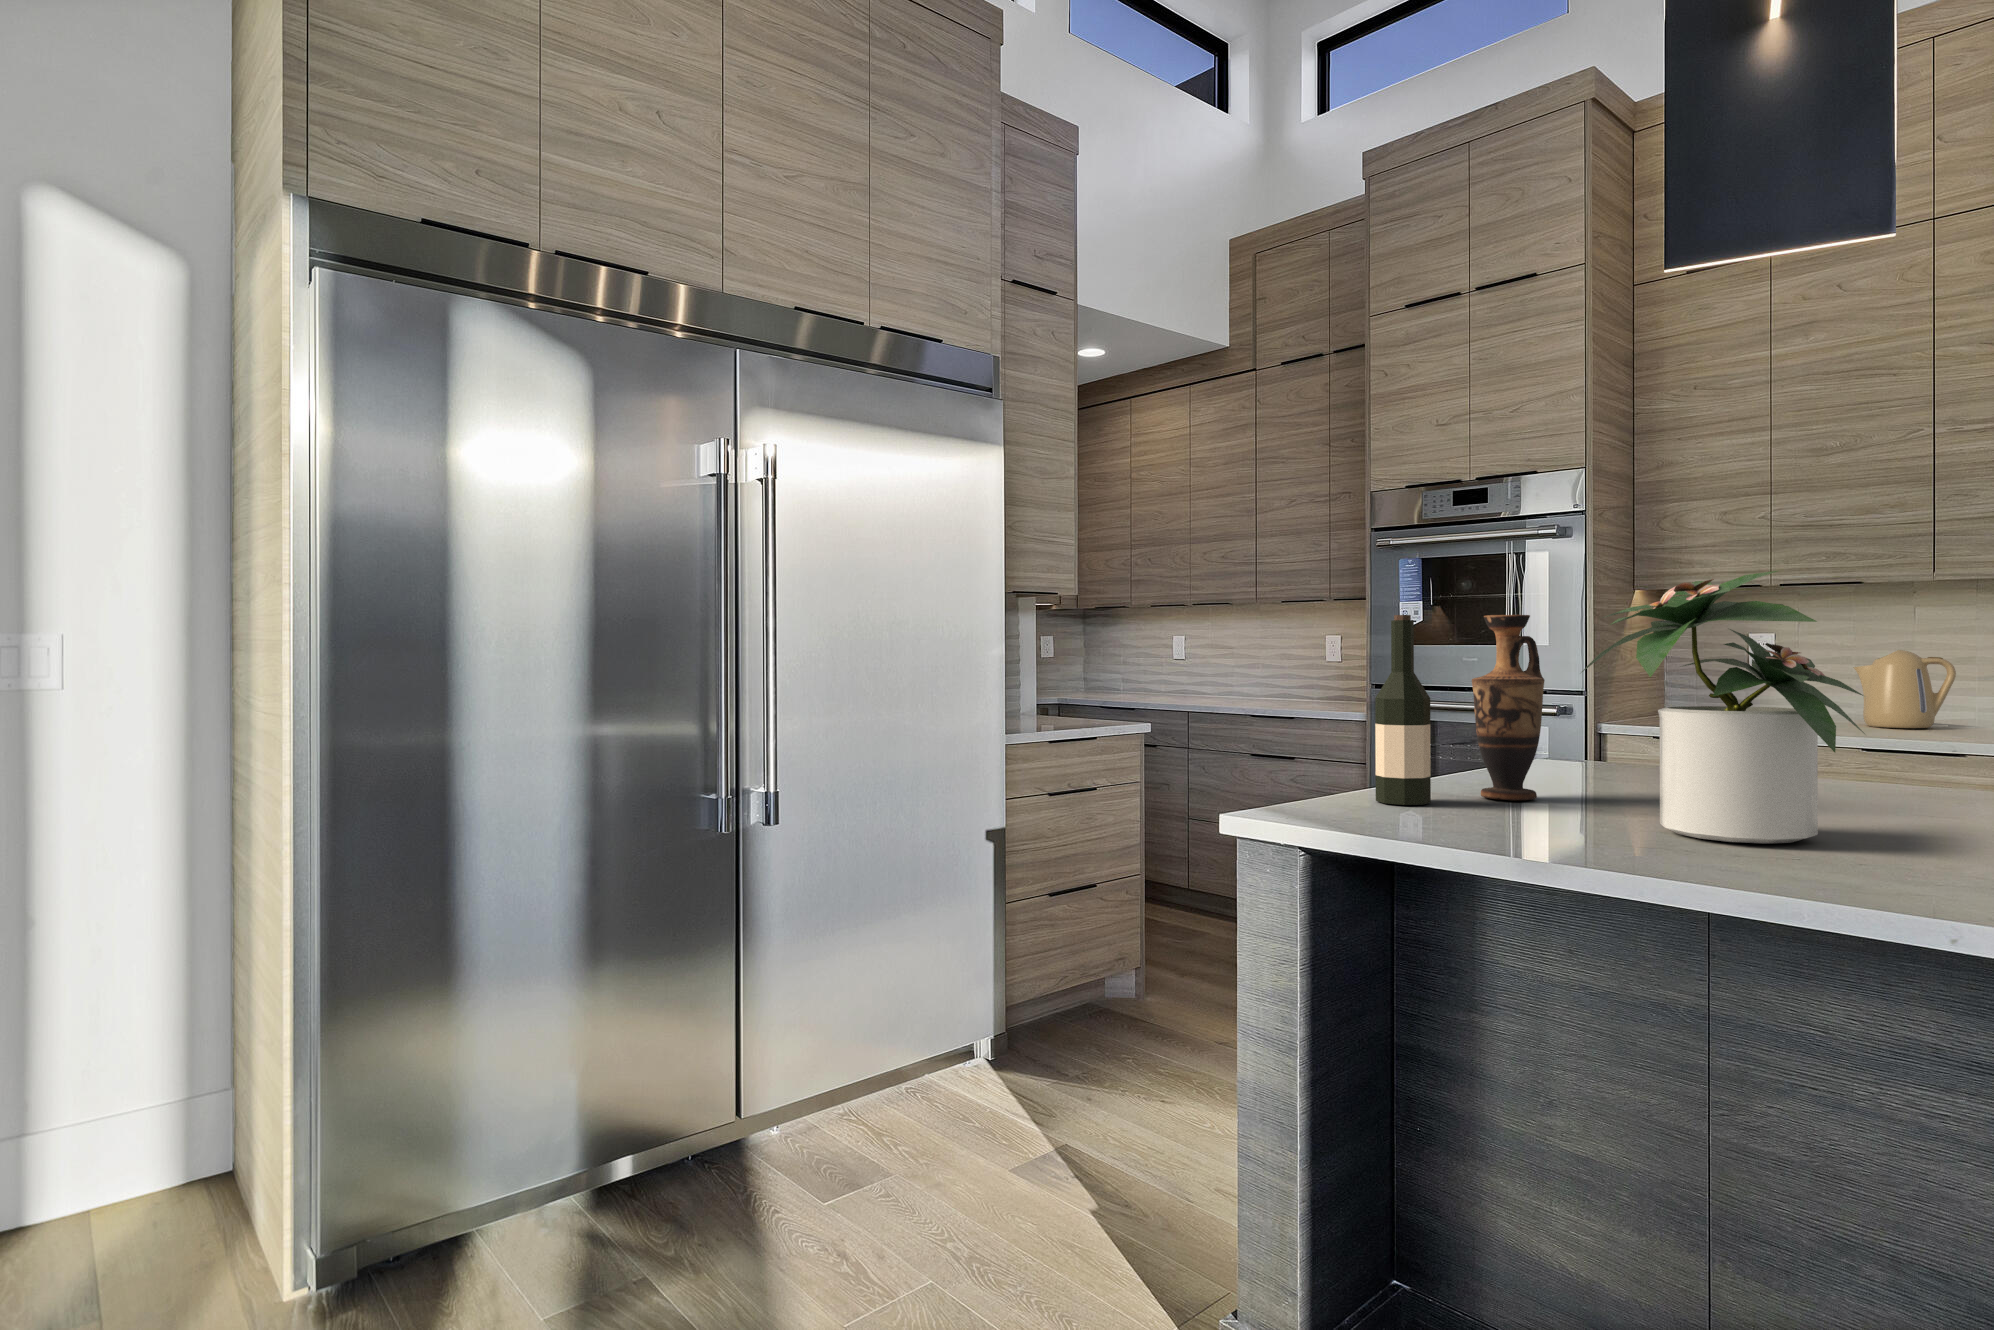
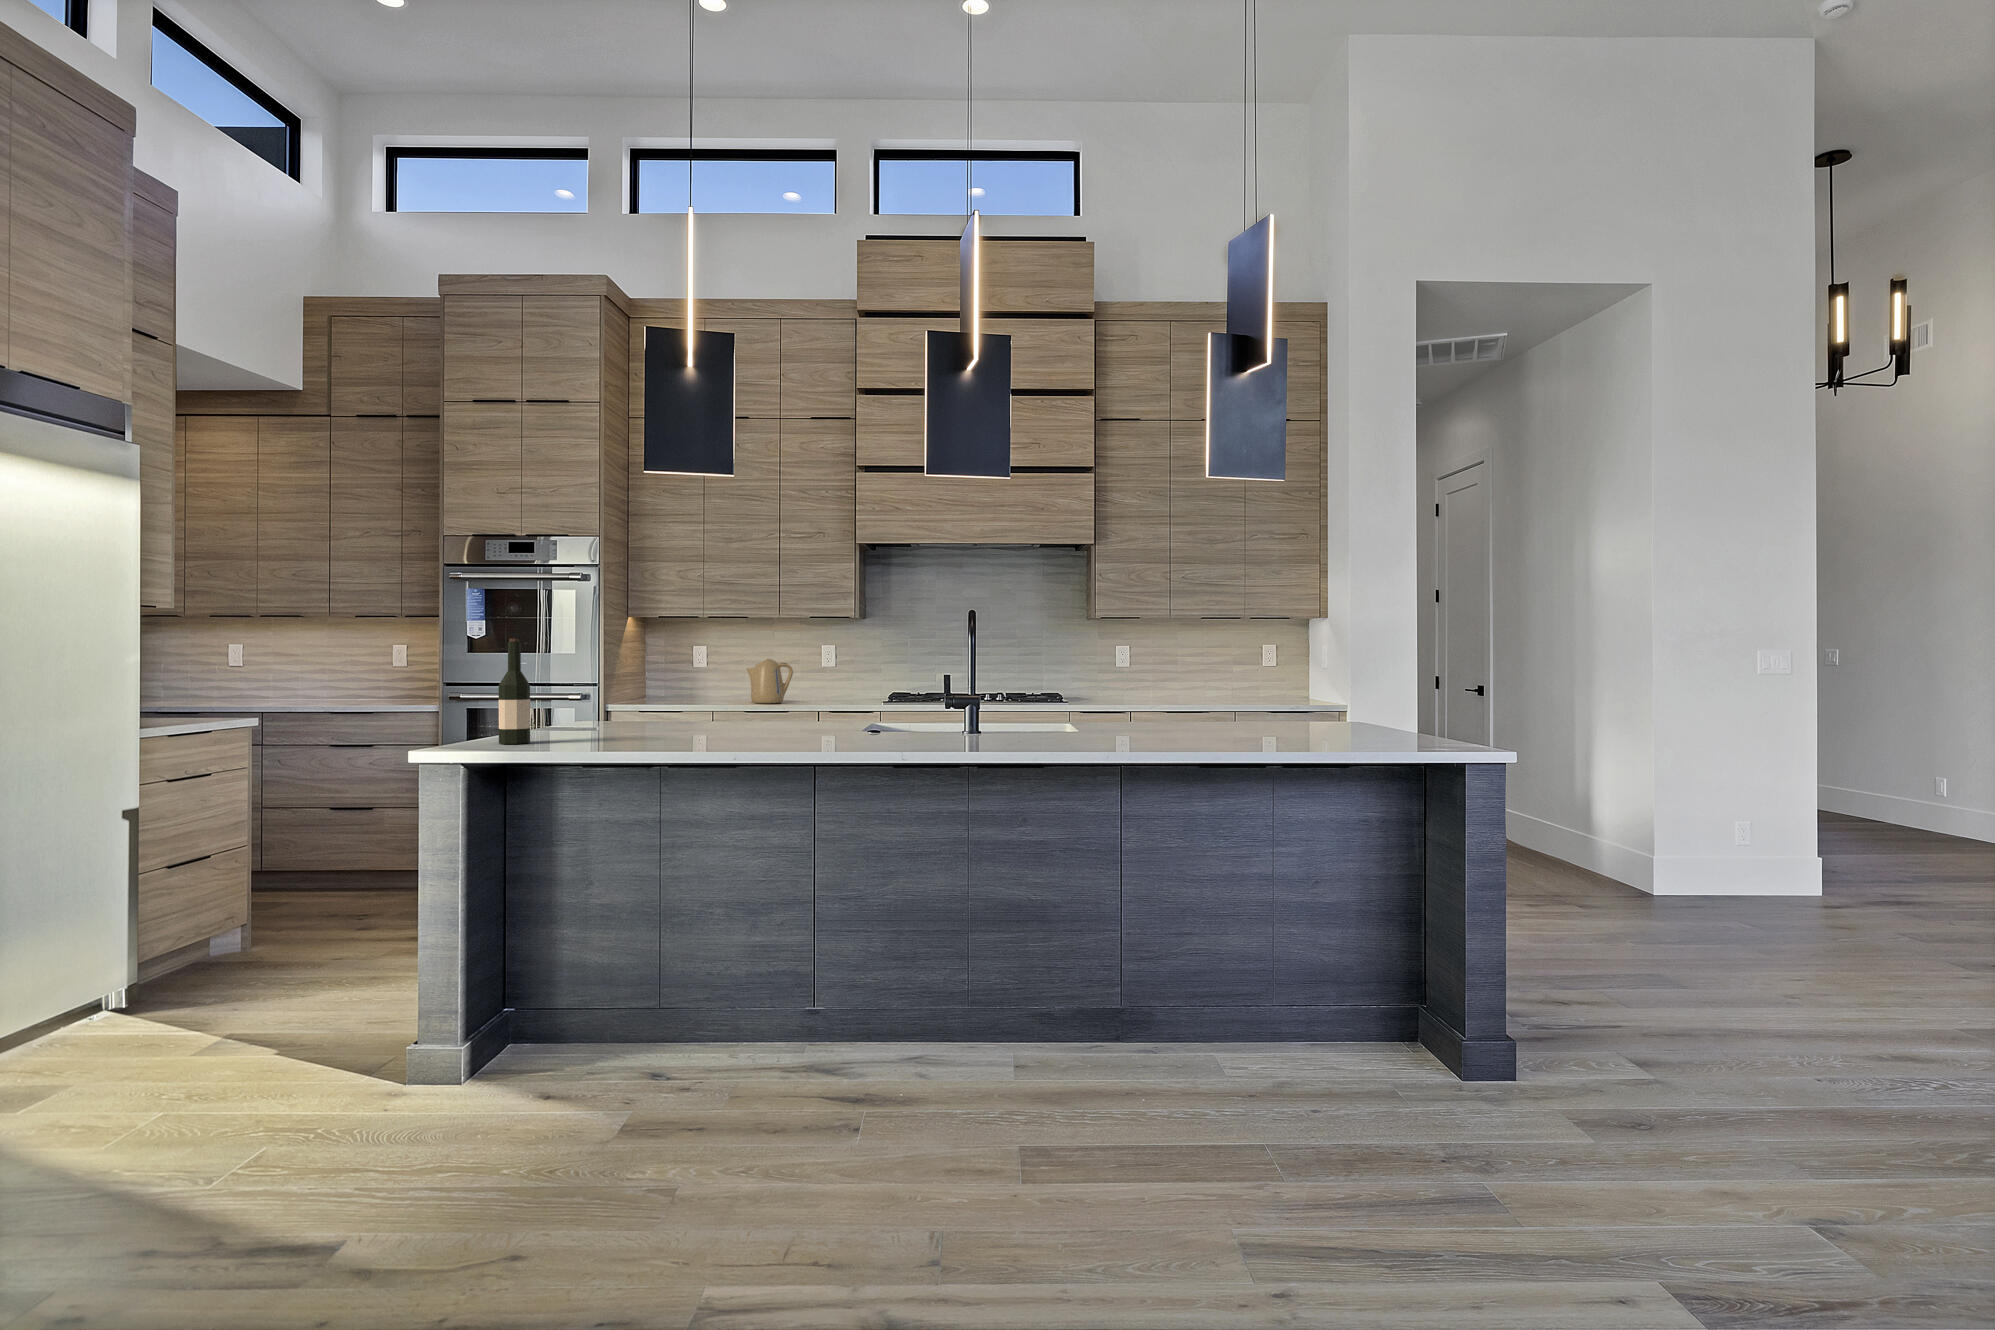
potted plant: present [1582,571,1865,844] -> none [608,624,726,746]
vase: present [1472,615,1545,801] -> none [551,640,589,739]

